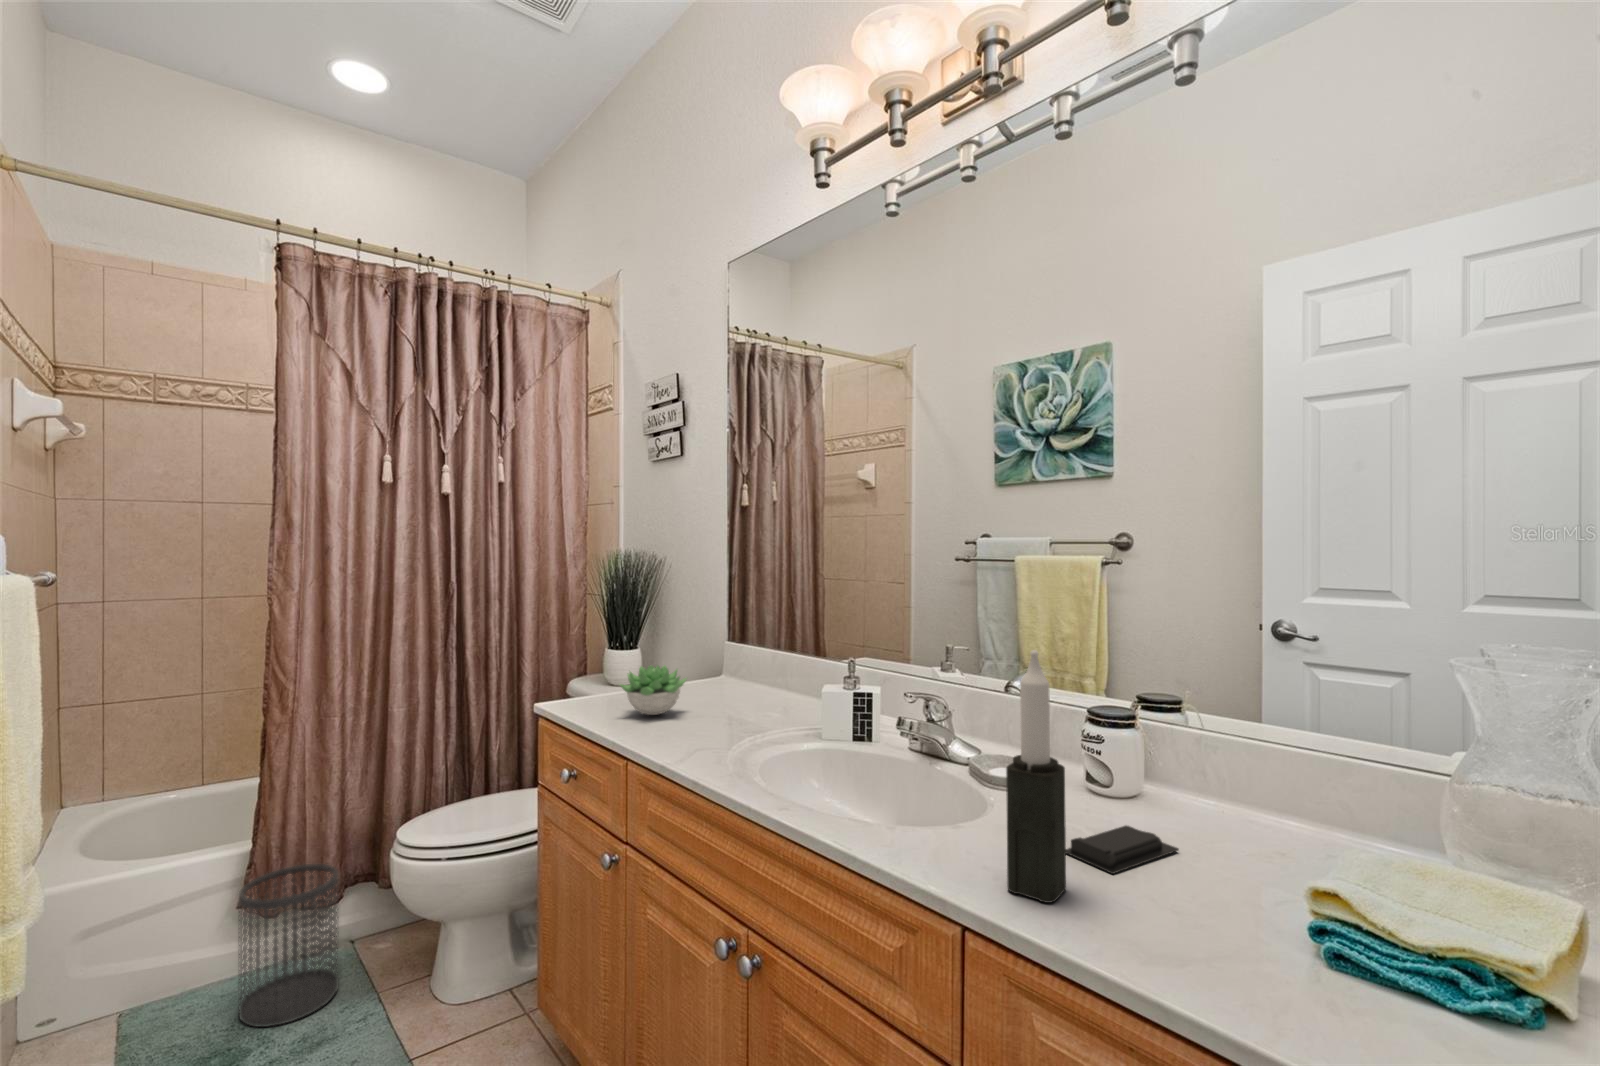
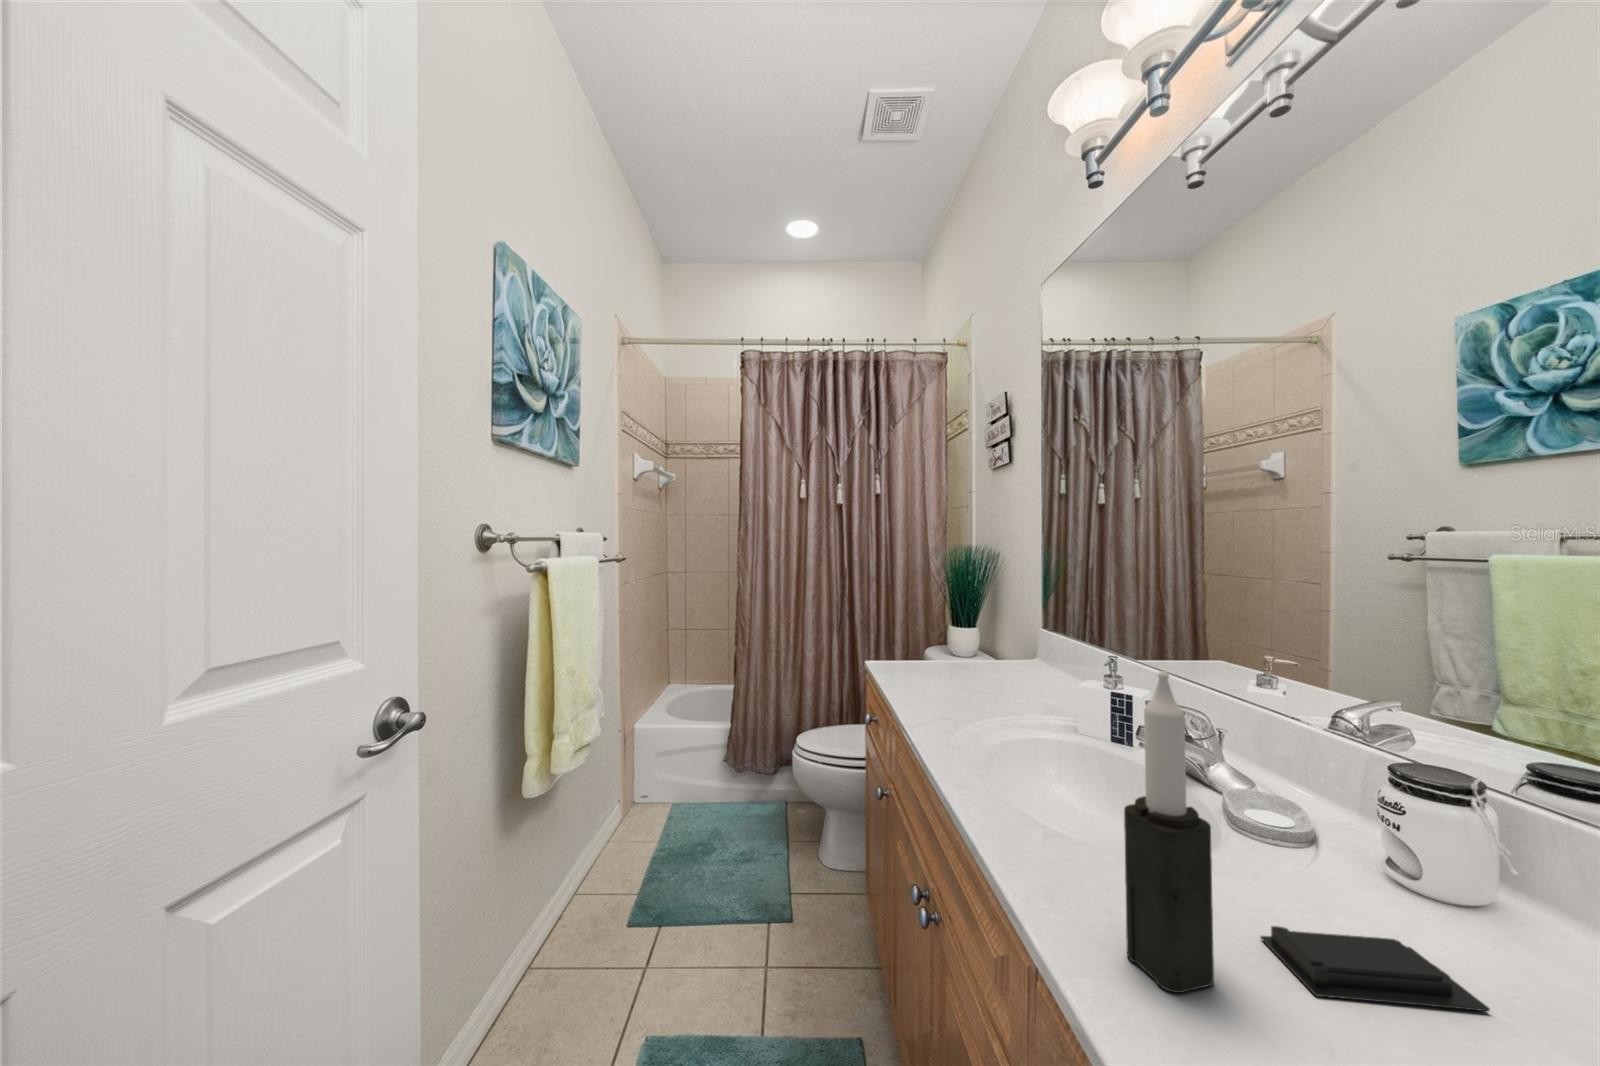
succulent plant: present [620,665,686,715] -> none [916,642,976,684]
wastebasket: present [239,864,338,1027] -> none [721,745,774,843]

